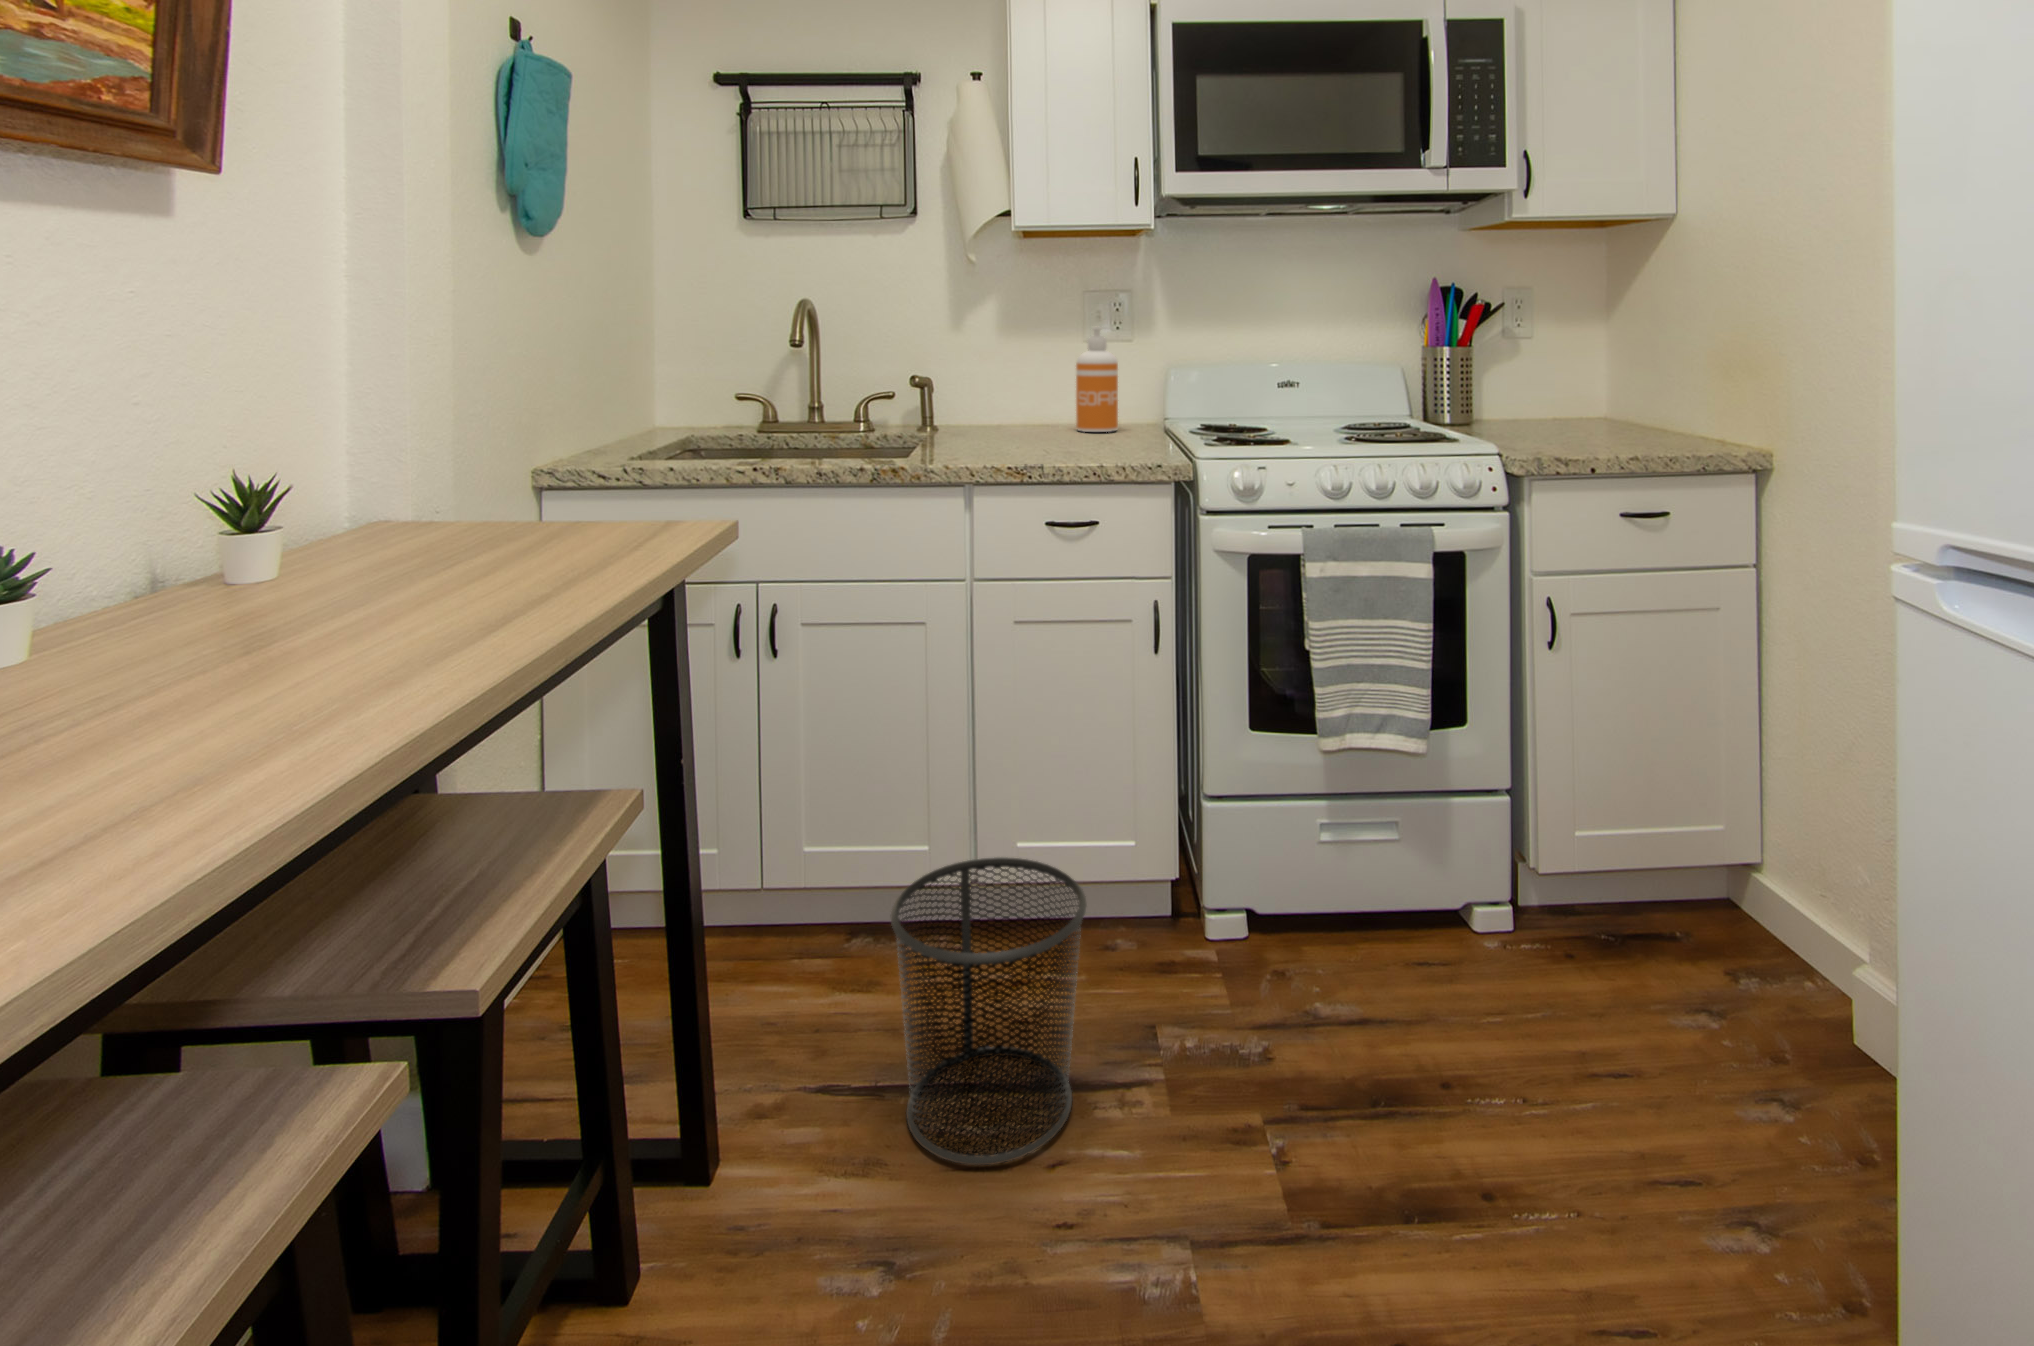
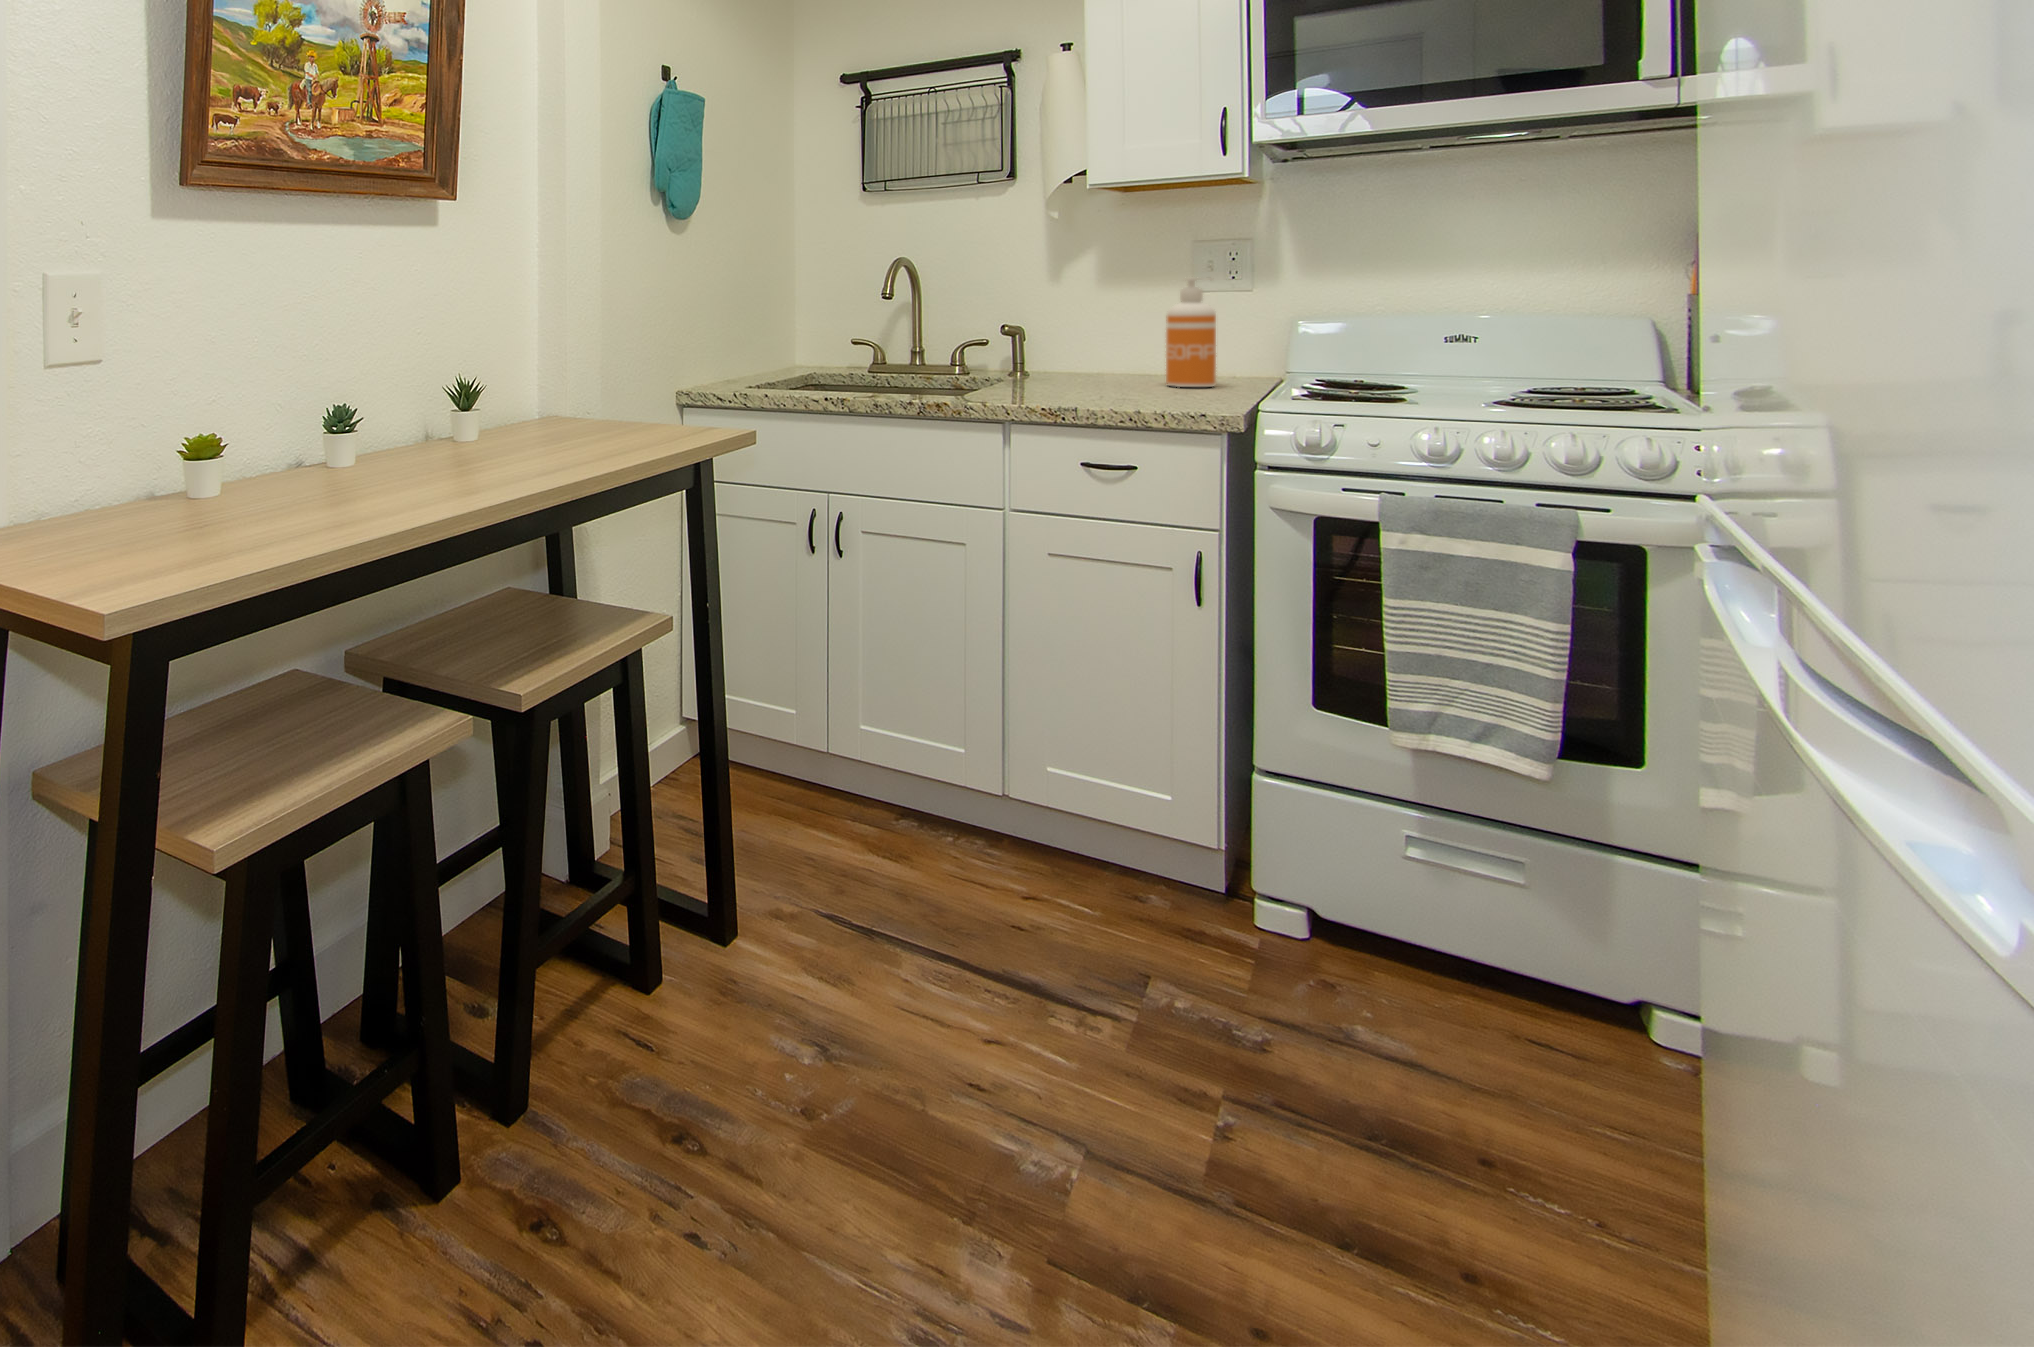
trash can: present [890,857,1087,1165] -> none [874,747,1054,997]

